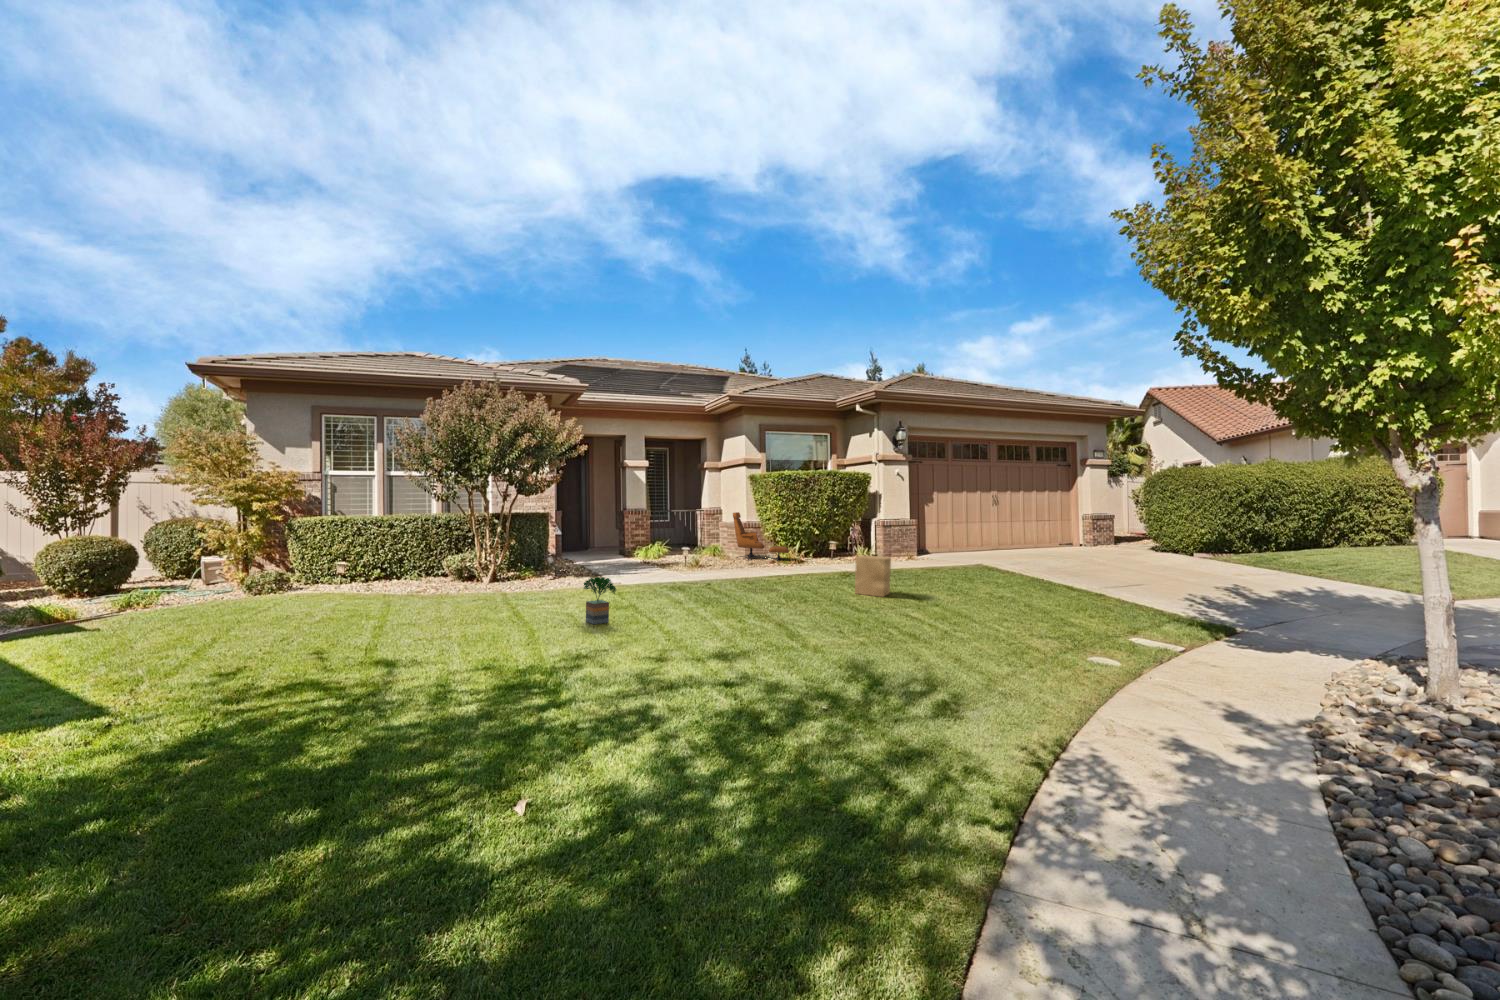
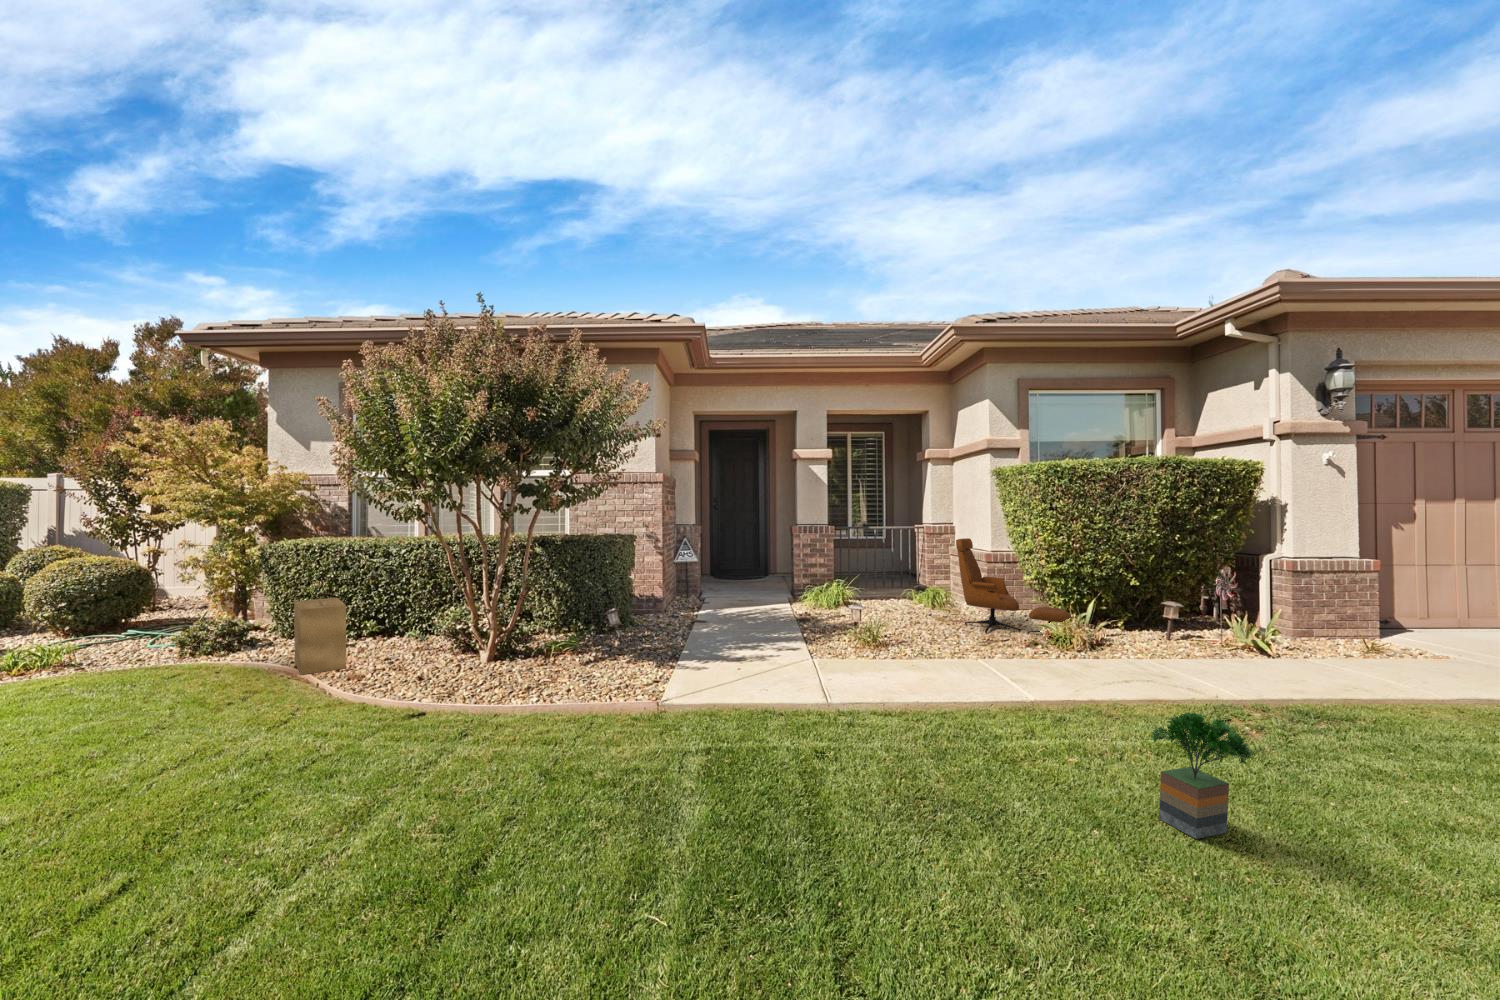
cardboard box: present [855,555,891,597] -> present [294,598,346,674]
potted tree: present [584,577,616,624] -> present [1150,712,1254,839]

